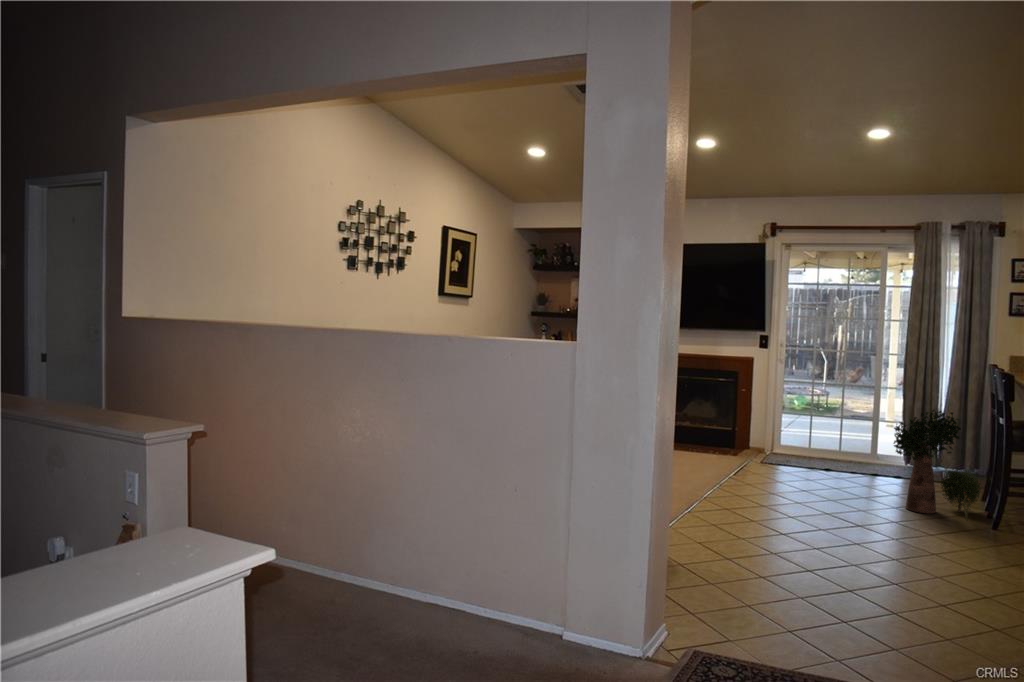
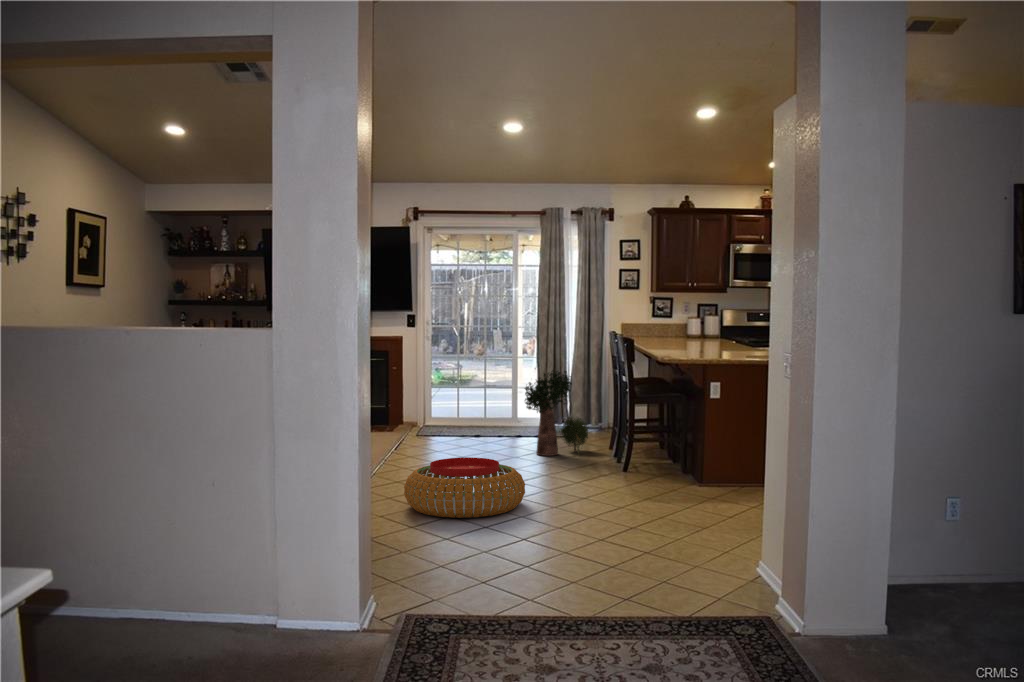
pouf: none [735,512,900,602] -> present [404,457,525,518]

